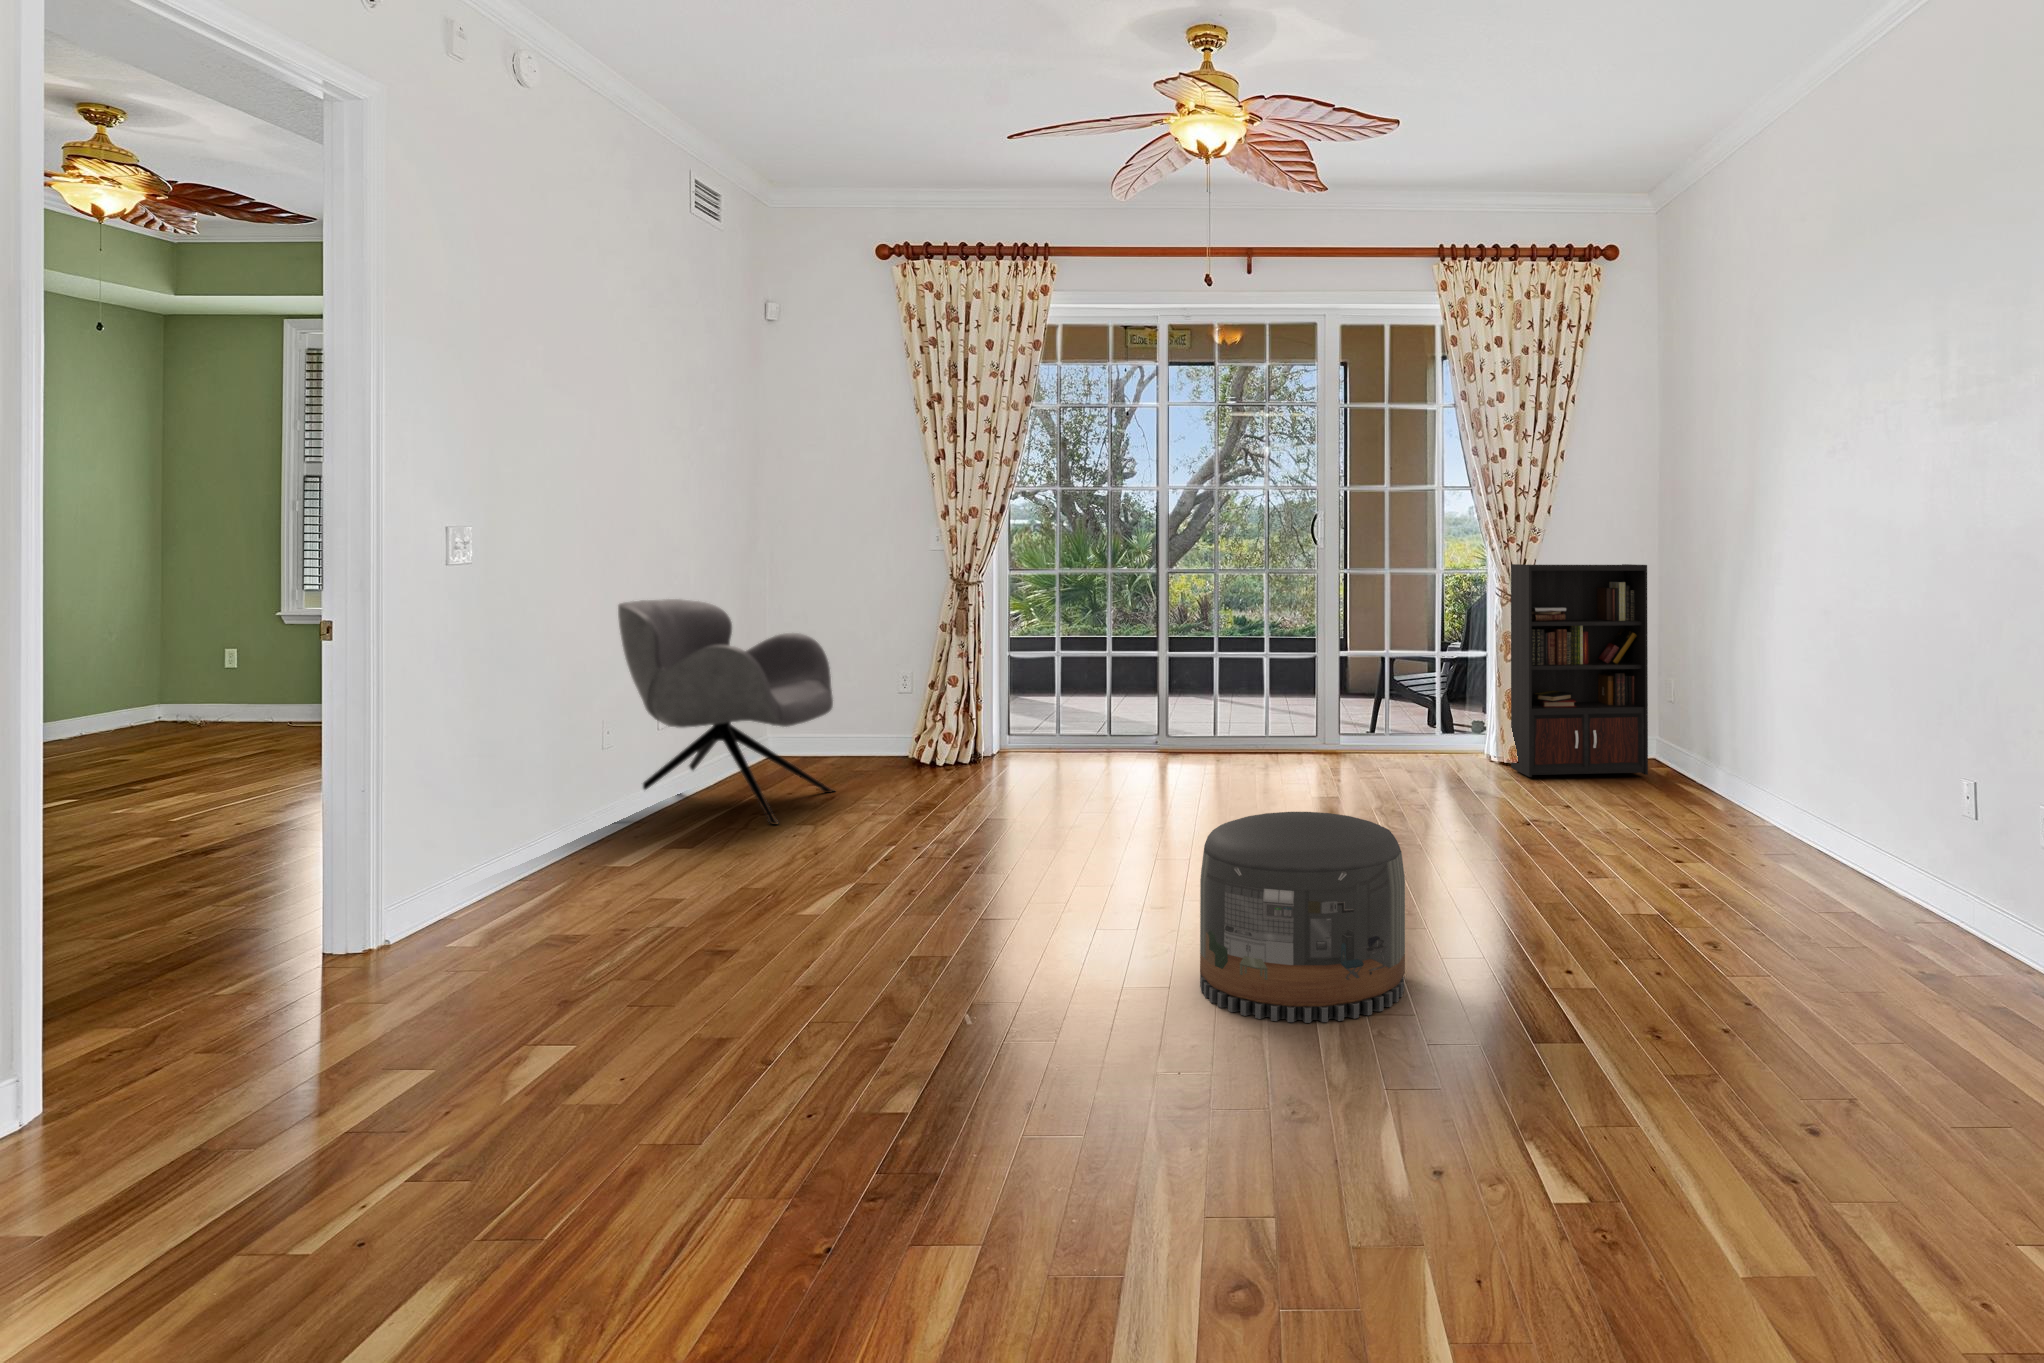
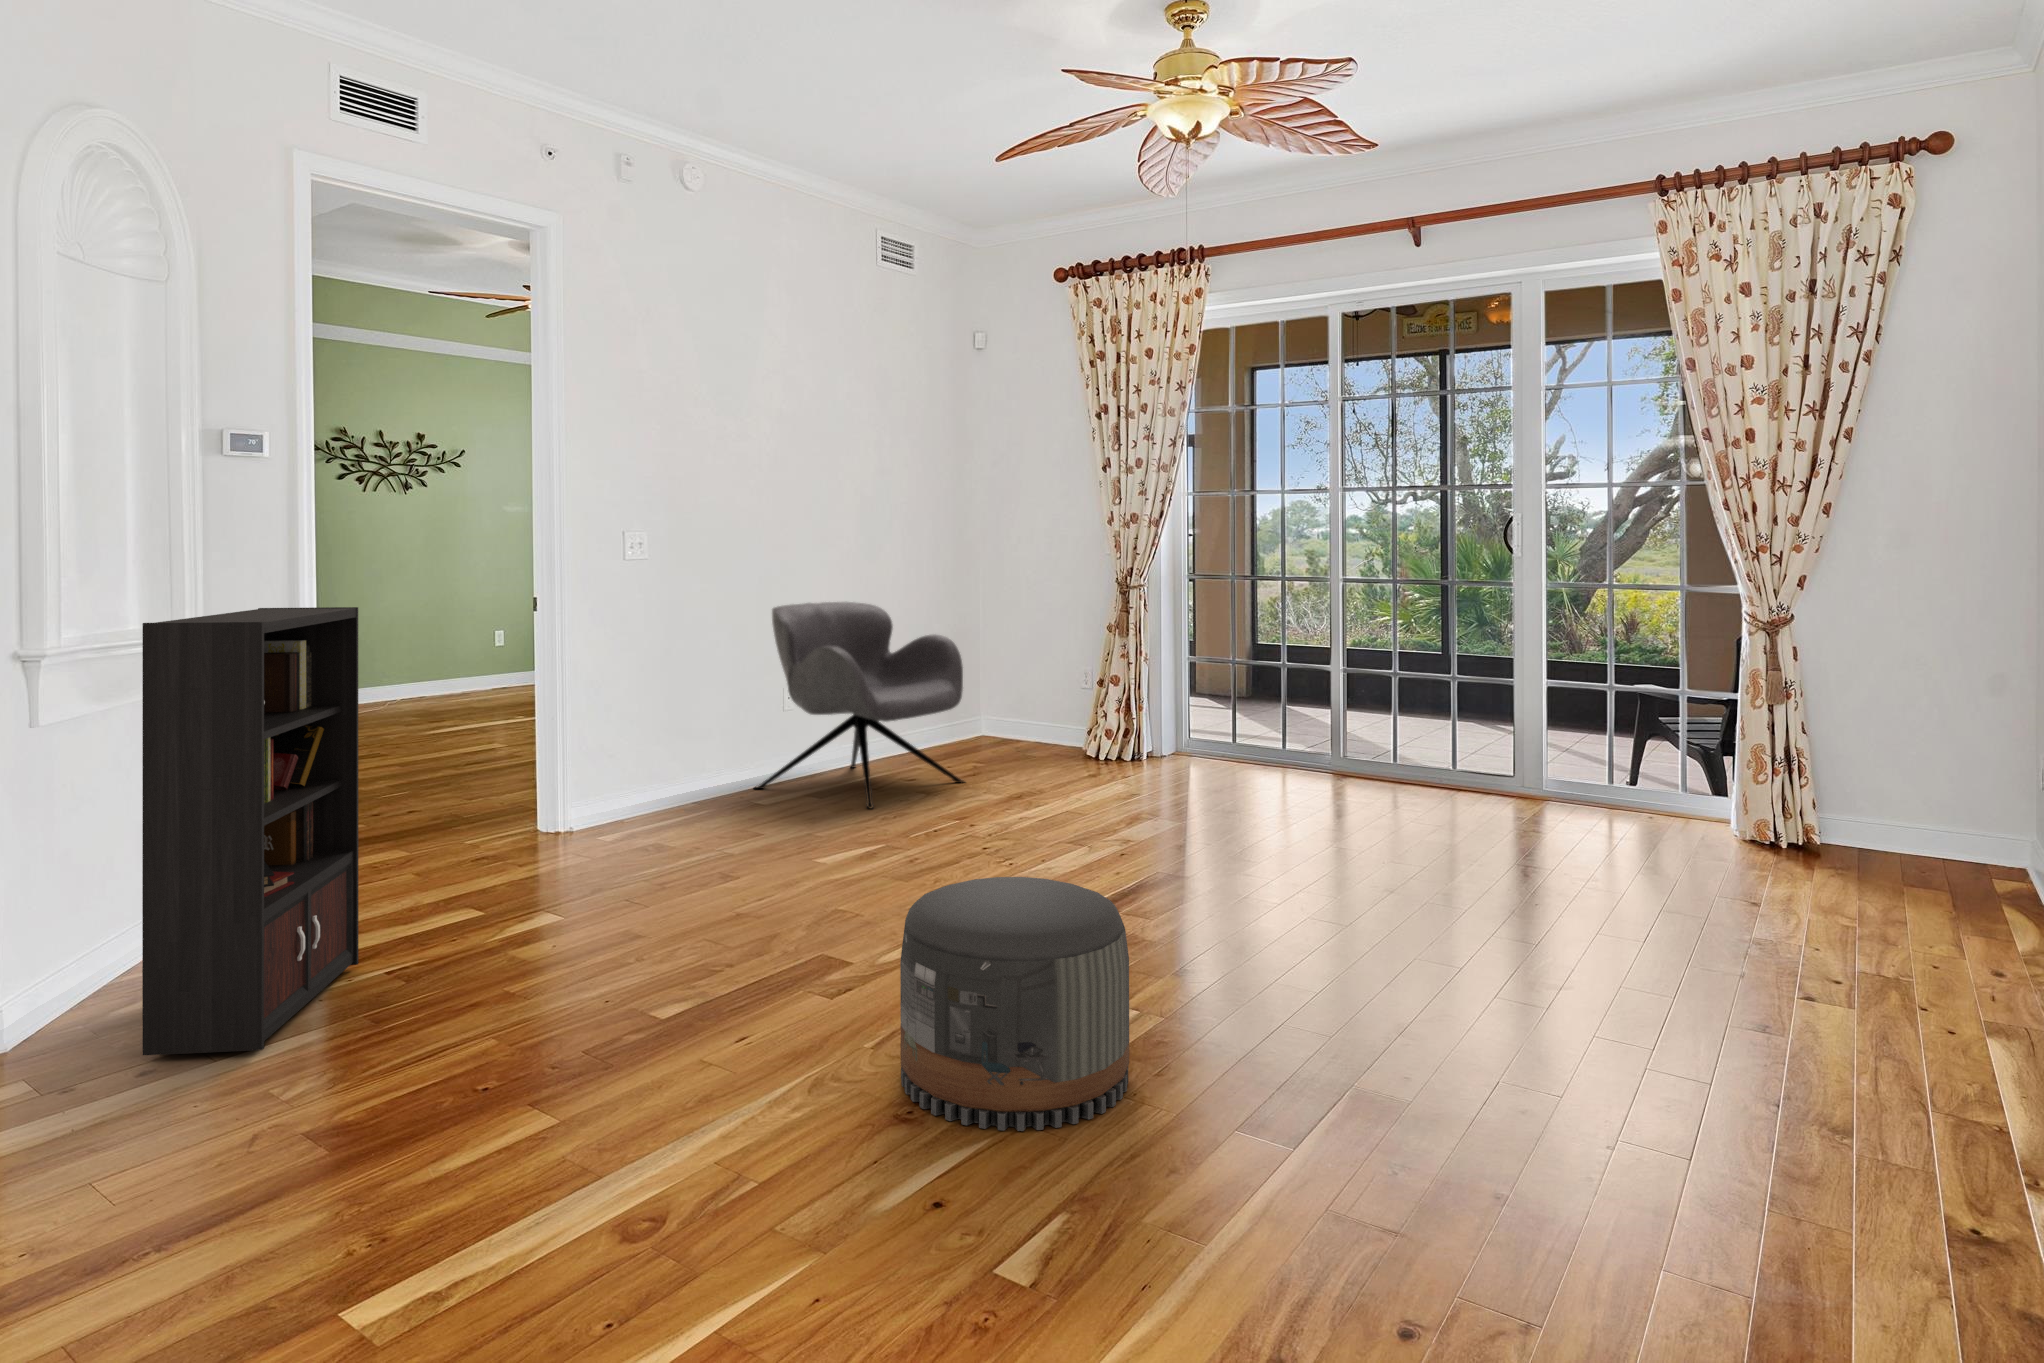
bookcase: present [1511,564,1648,777] -> present [142,607,359,1055]

